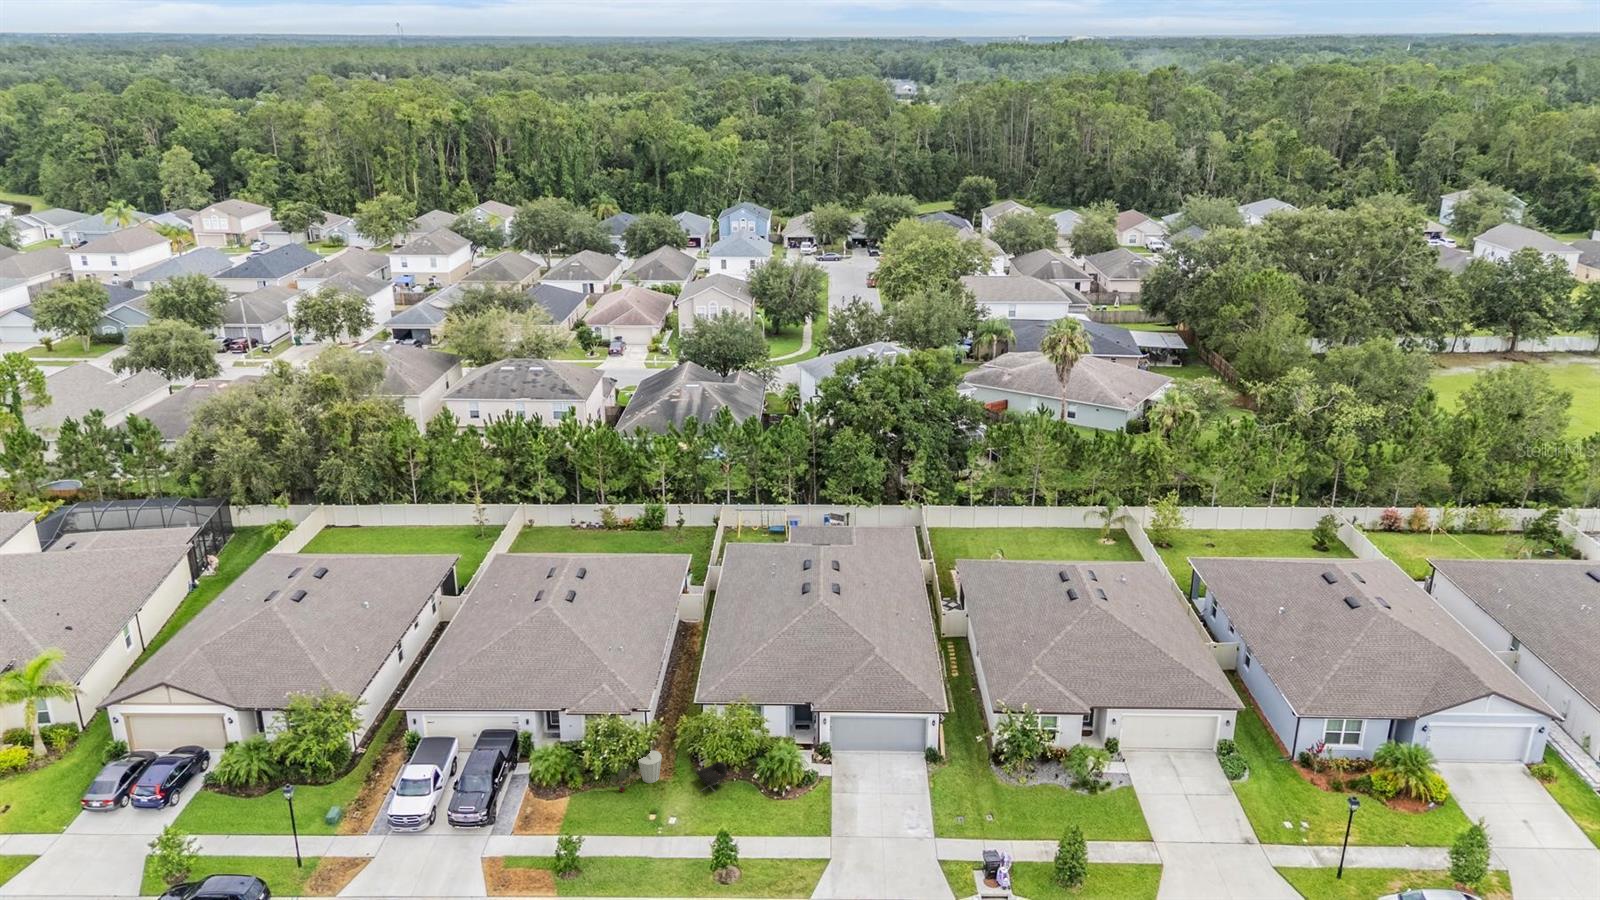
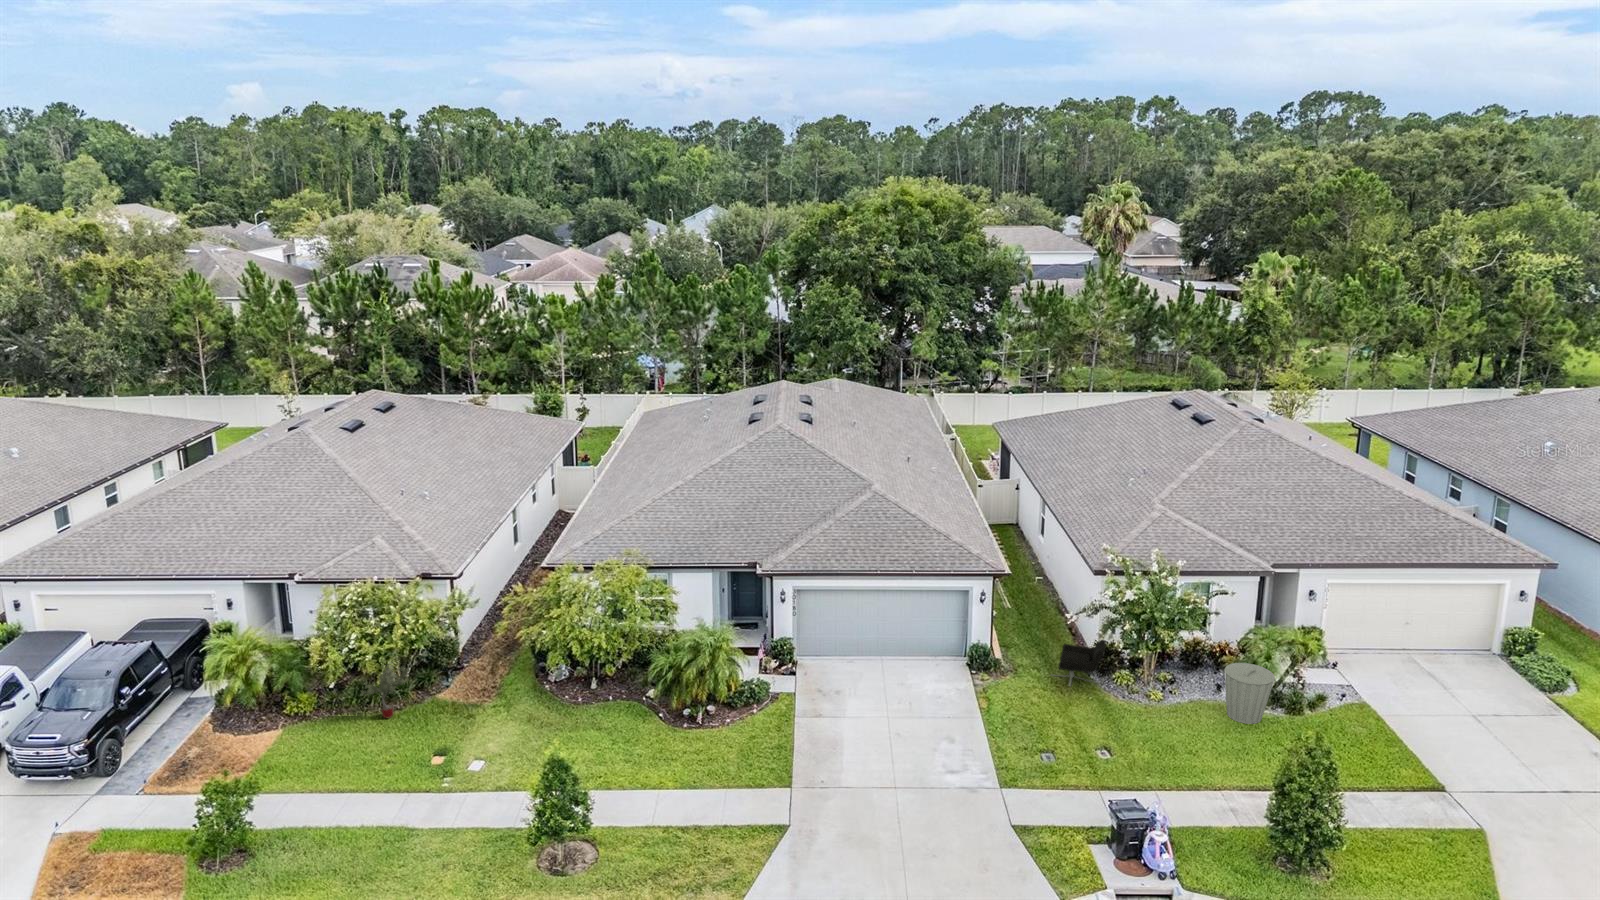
trash can: present [638,750,662,783] -> present [1225,663,1275,724]
lounge chair: present [697,762,727,787] -> present [1059,640,1106,686]

